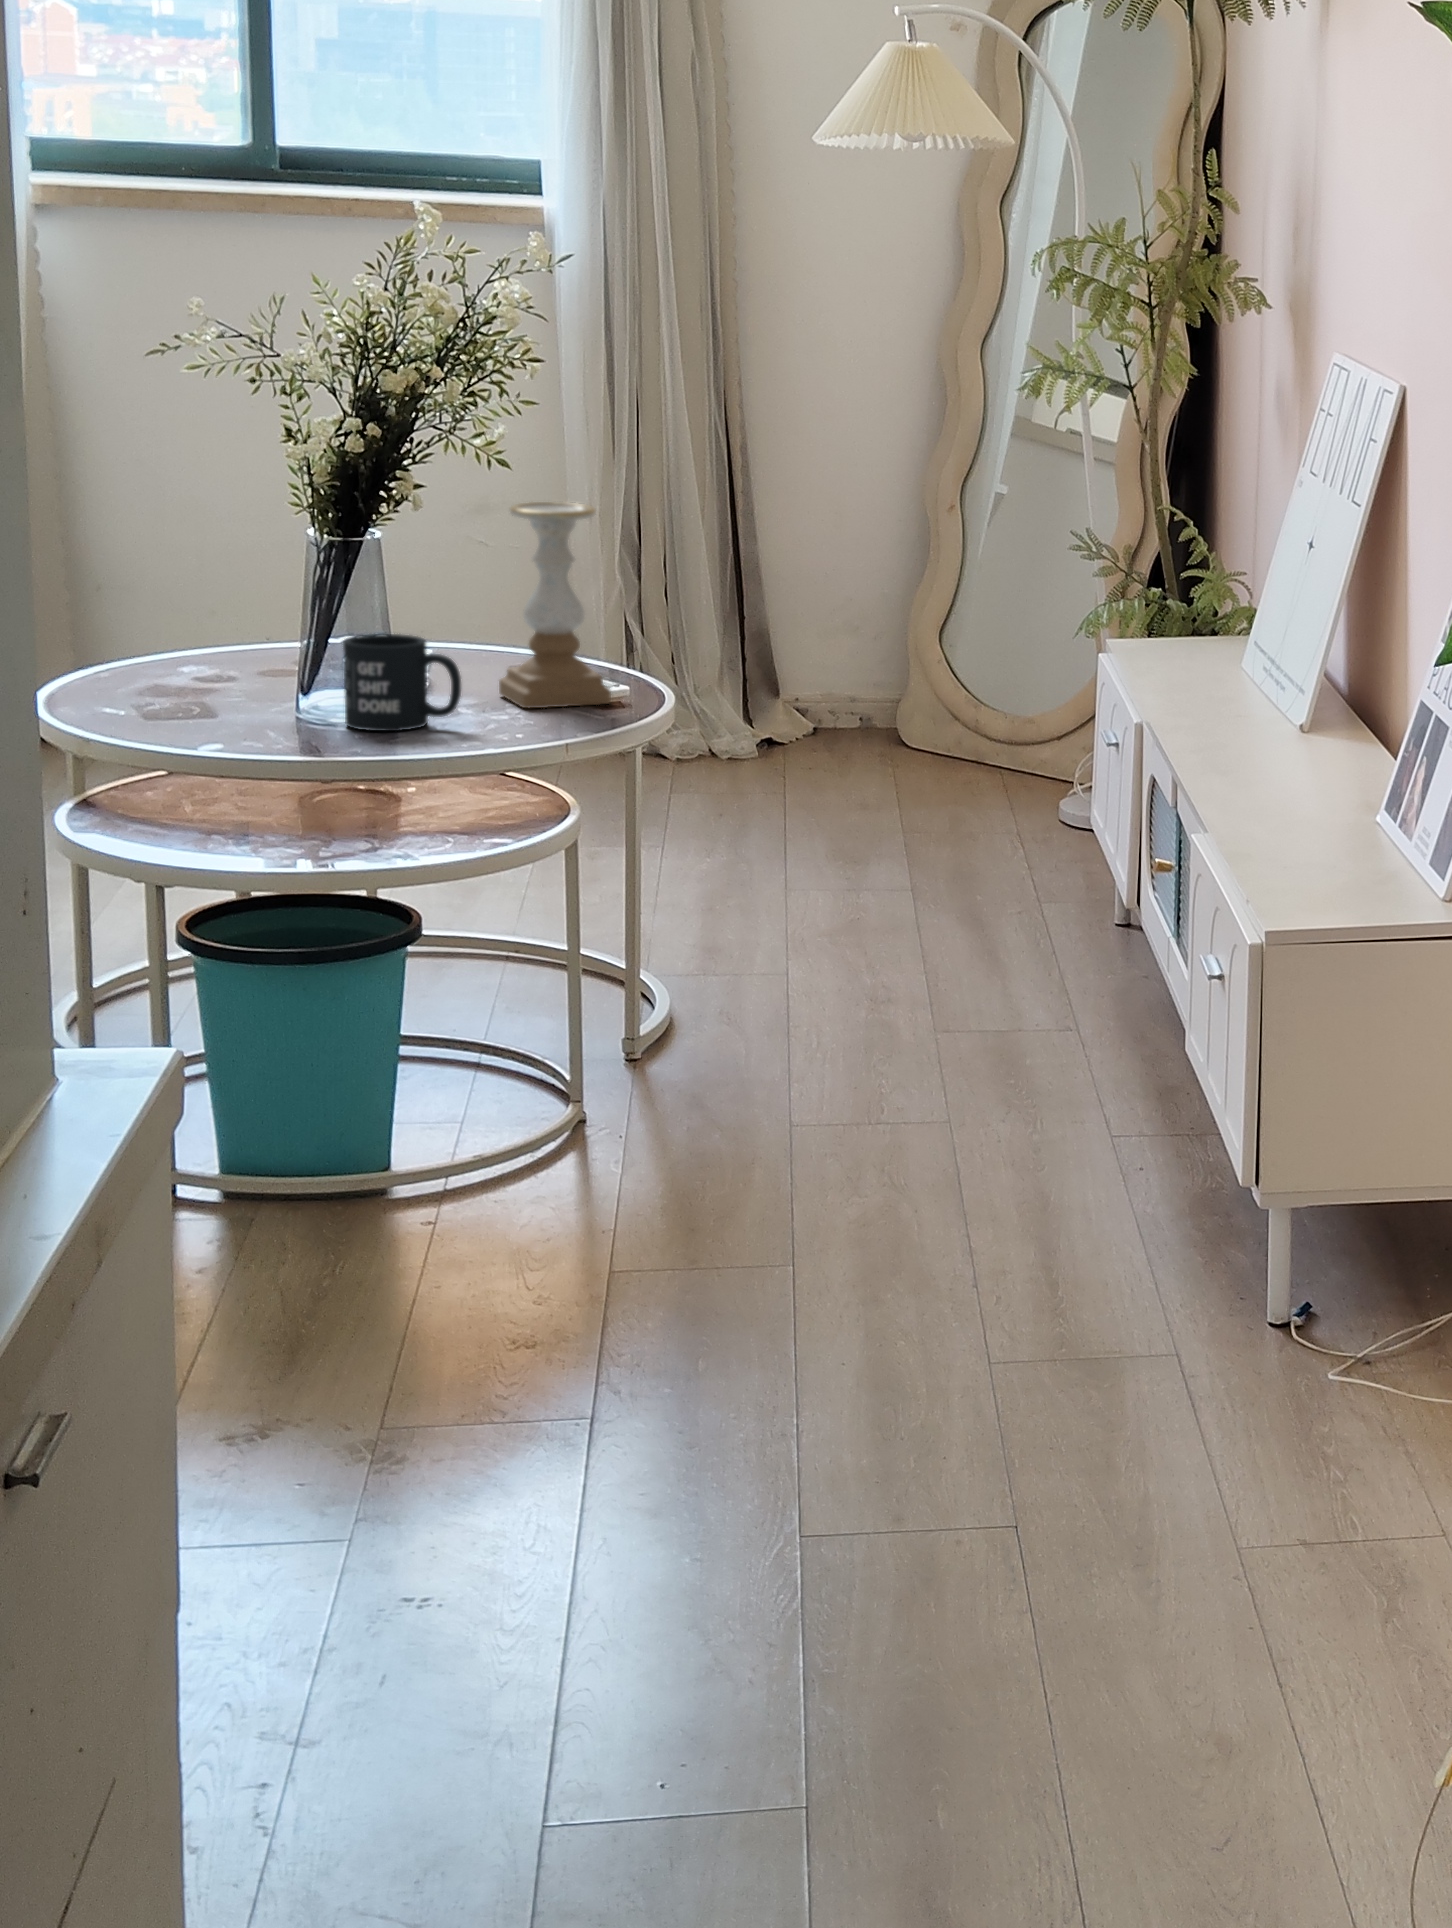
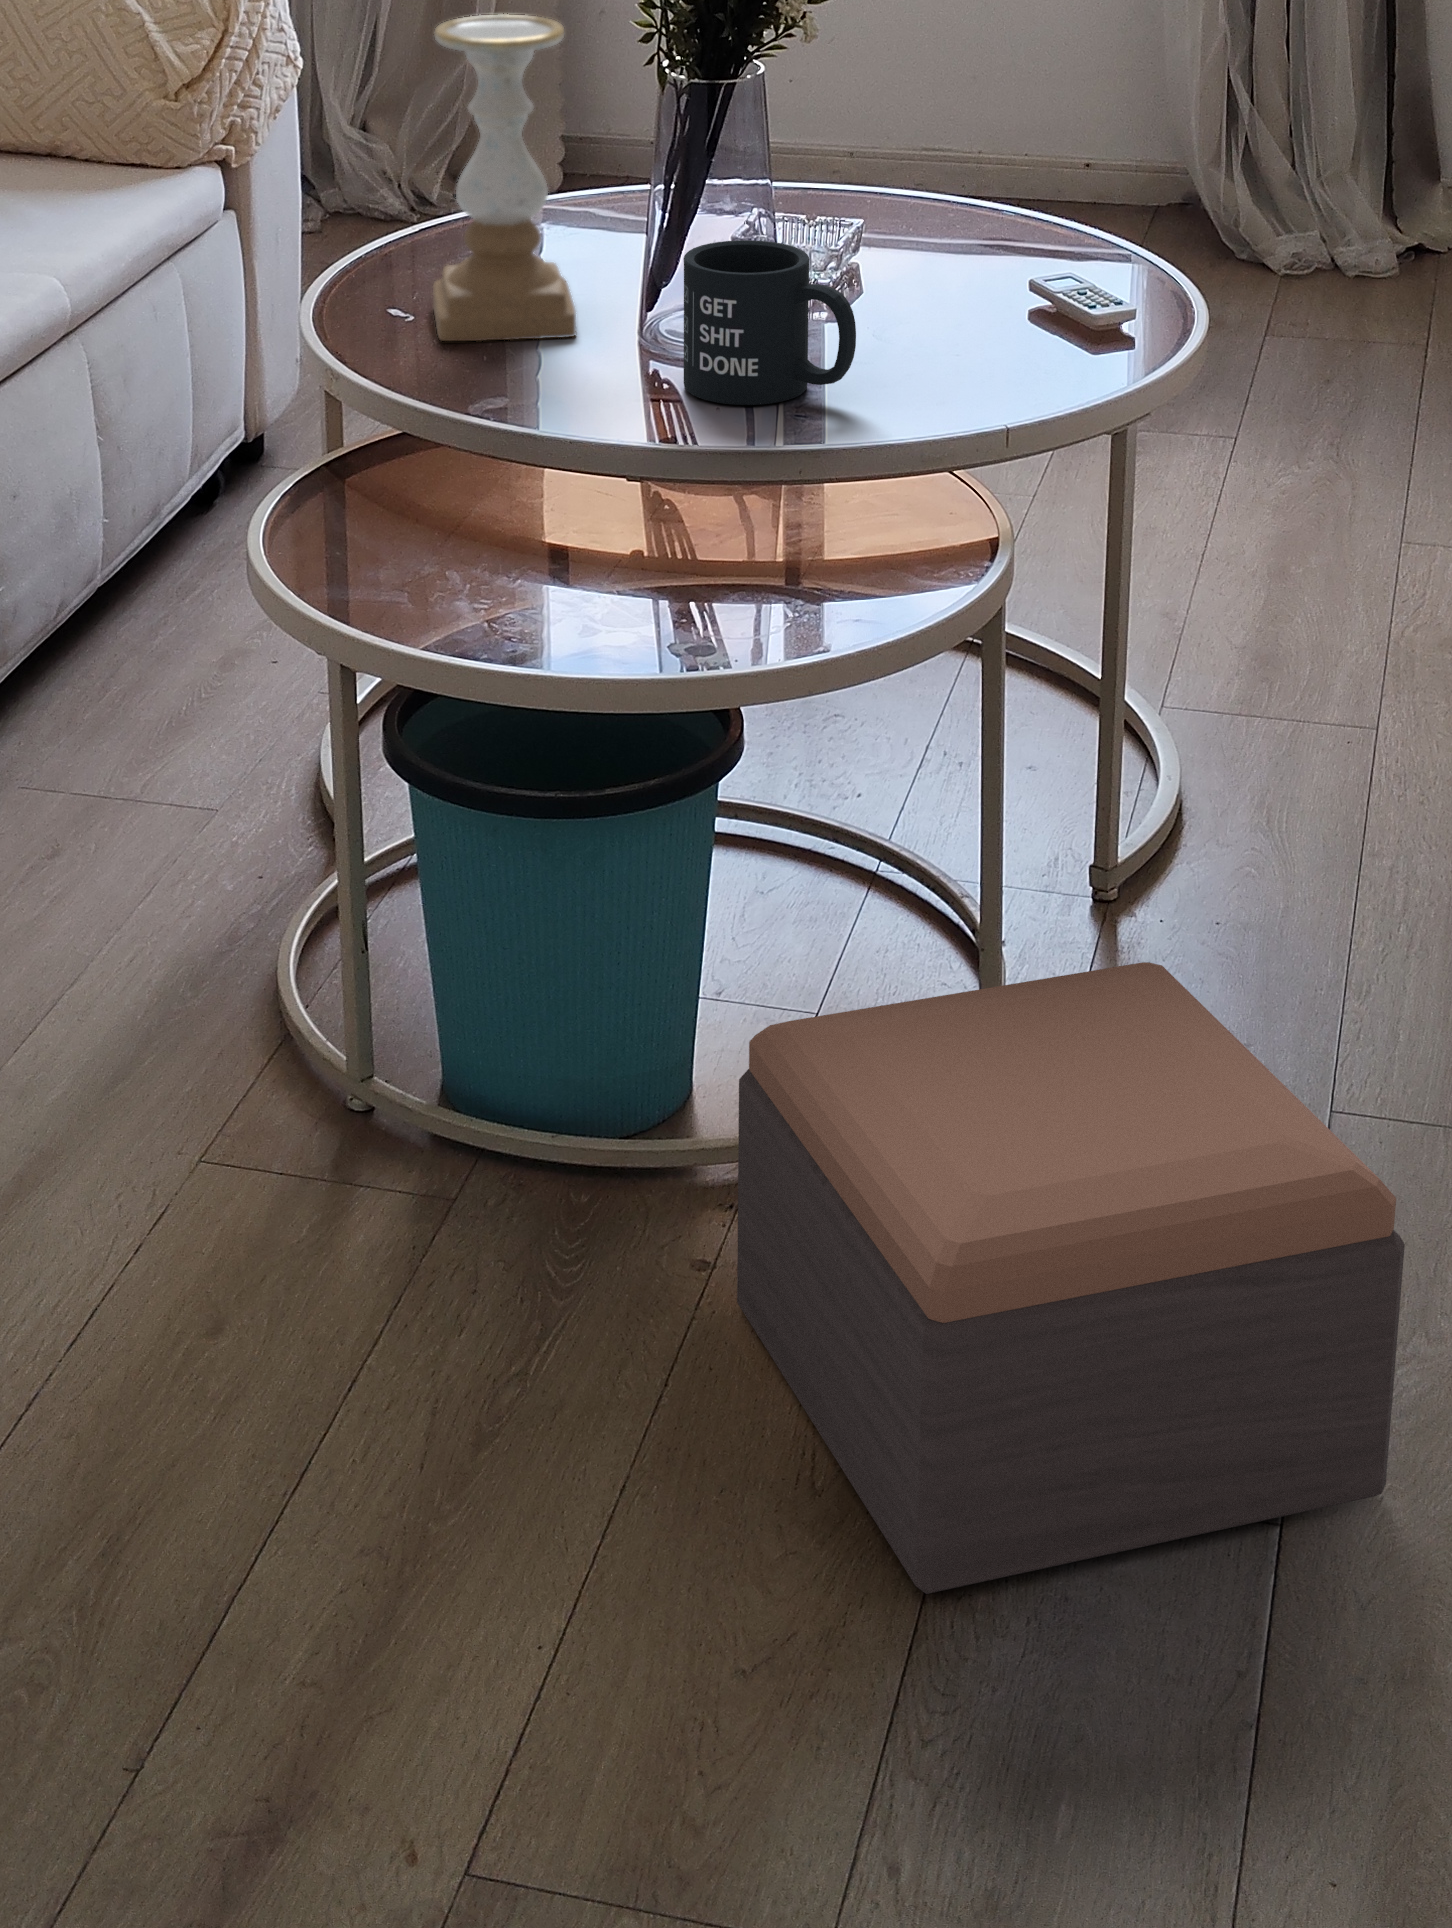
candle holder: present [499,502,611,708] -> present [433,14,576,341]
footstool: none [447,1009,838,1311] -> present [737,962,1405,1594]

